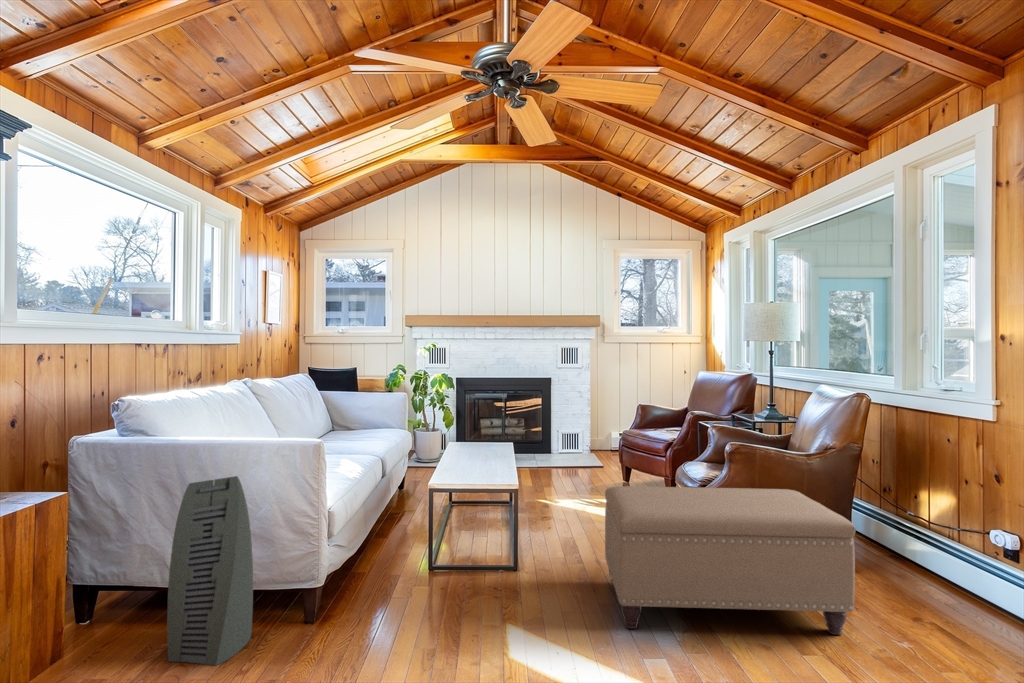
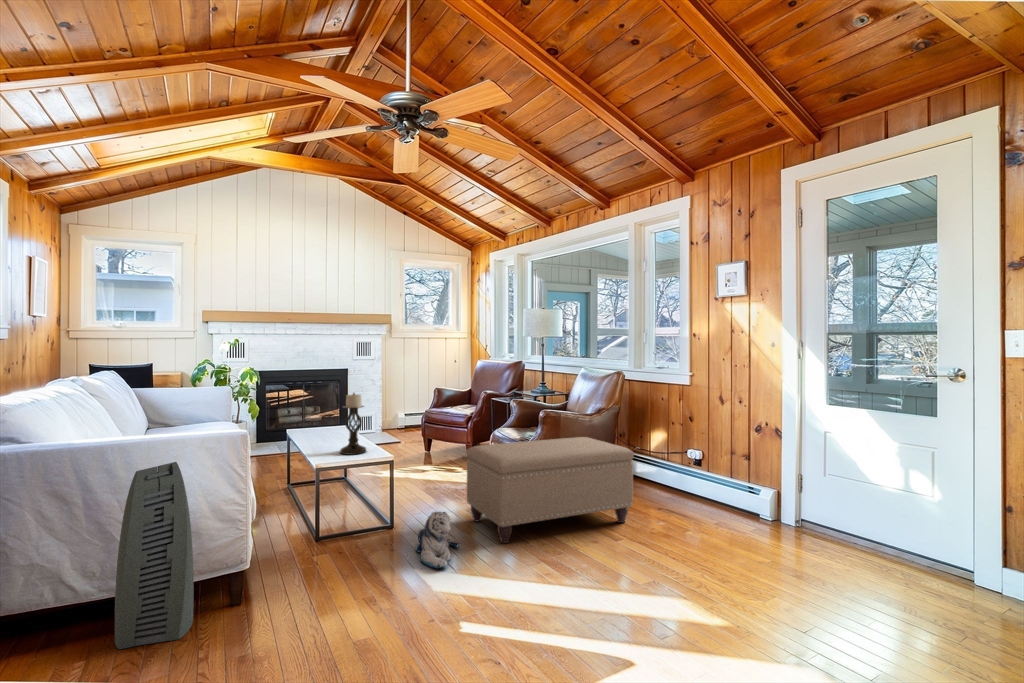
candle holder: none [460,408,489,481] -> present [340,393,366,455]
plush toy: none [506,569,566,648] -> present [416,512,459,569]

